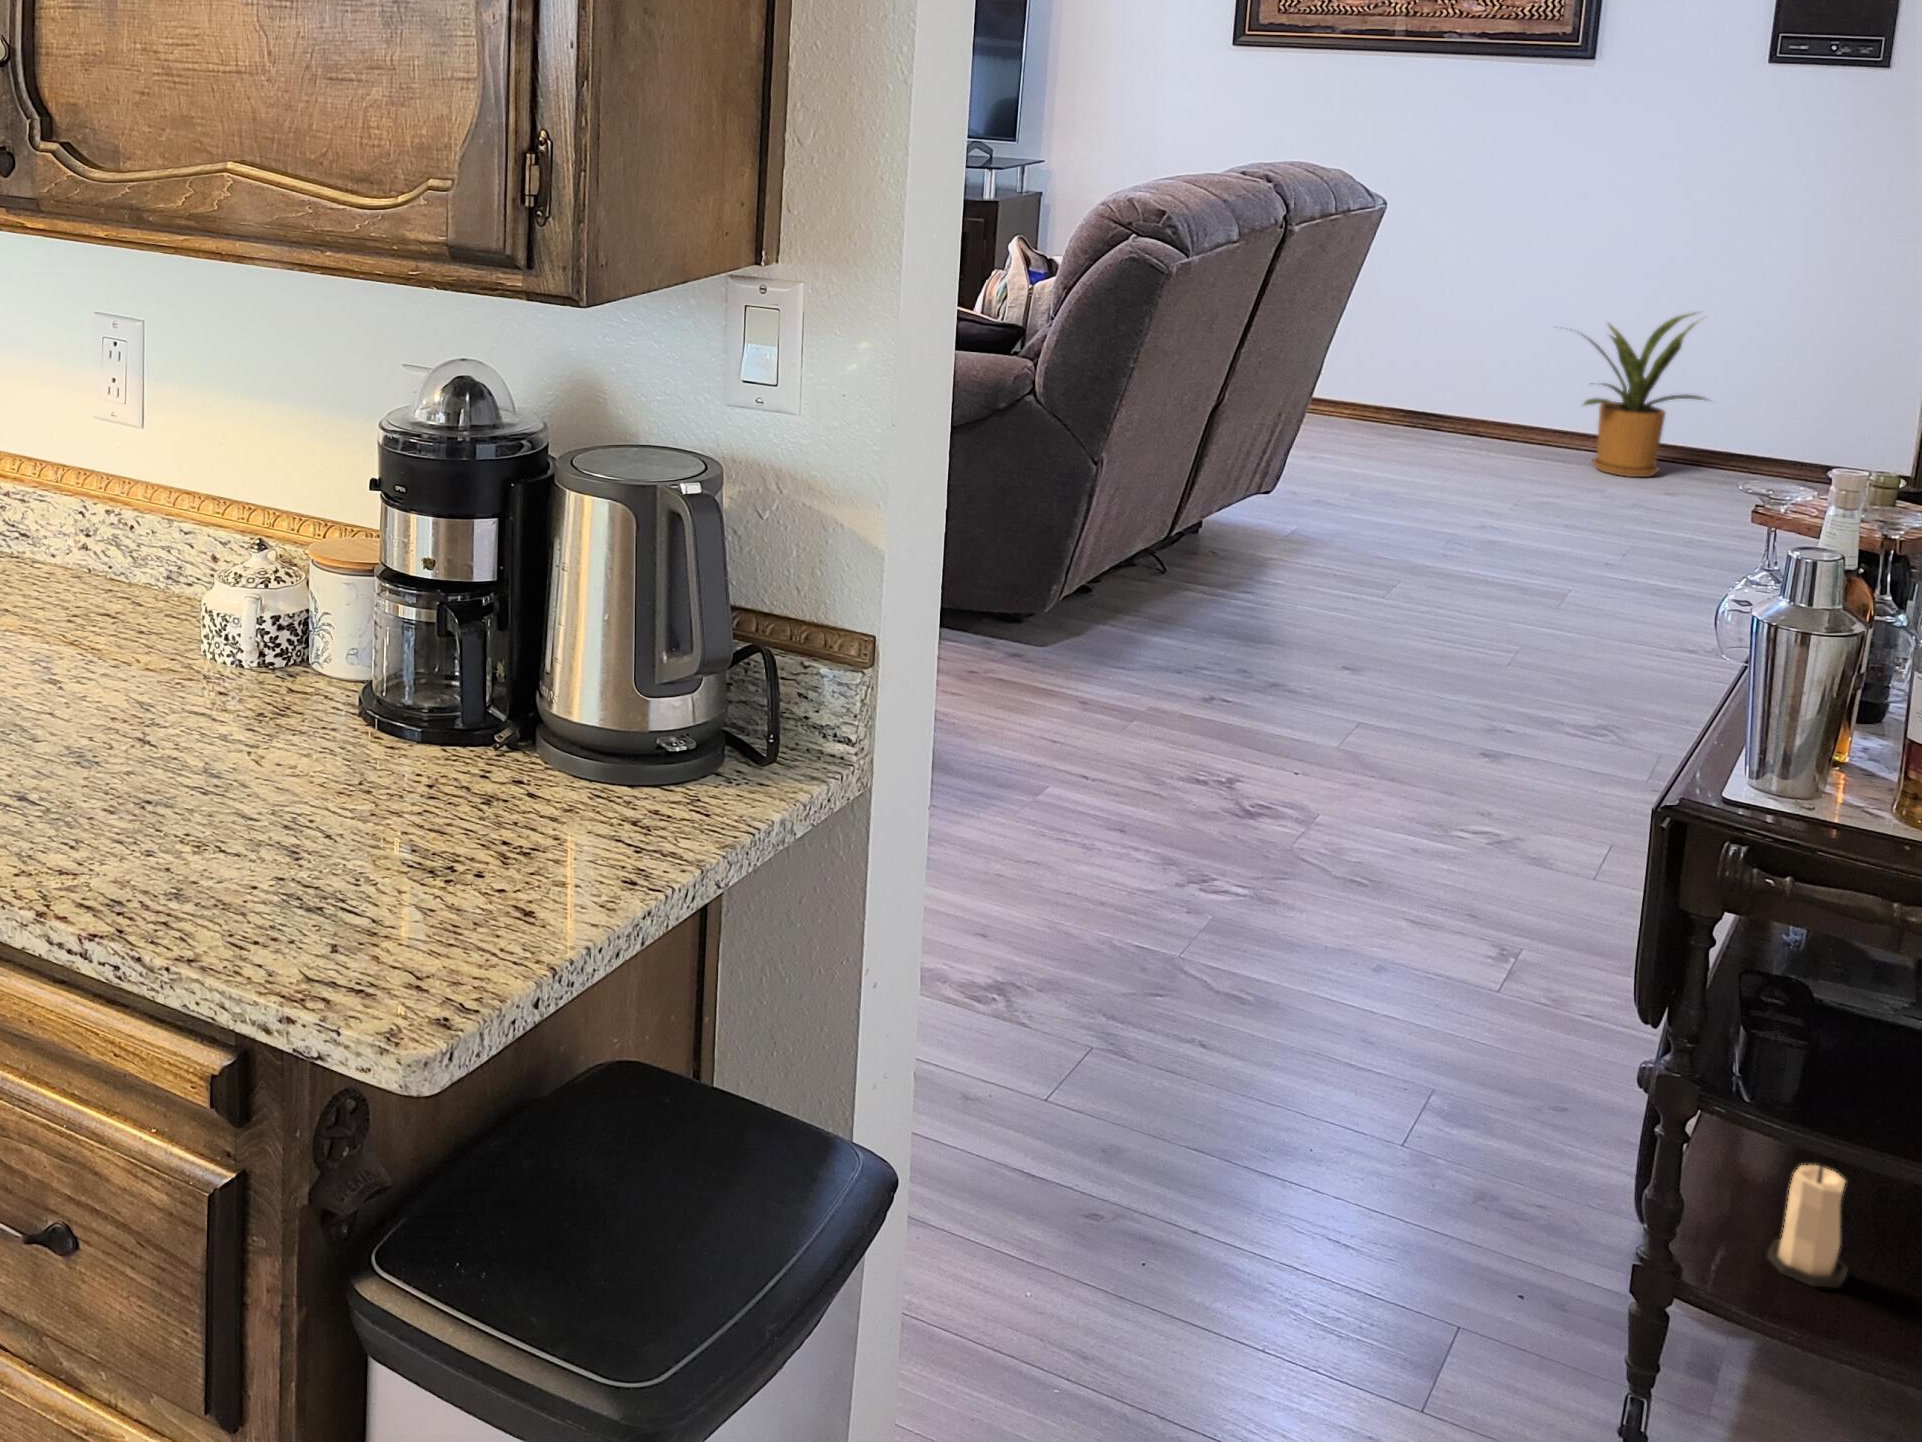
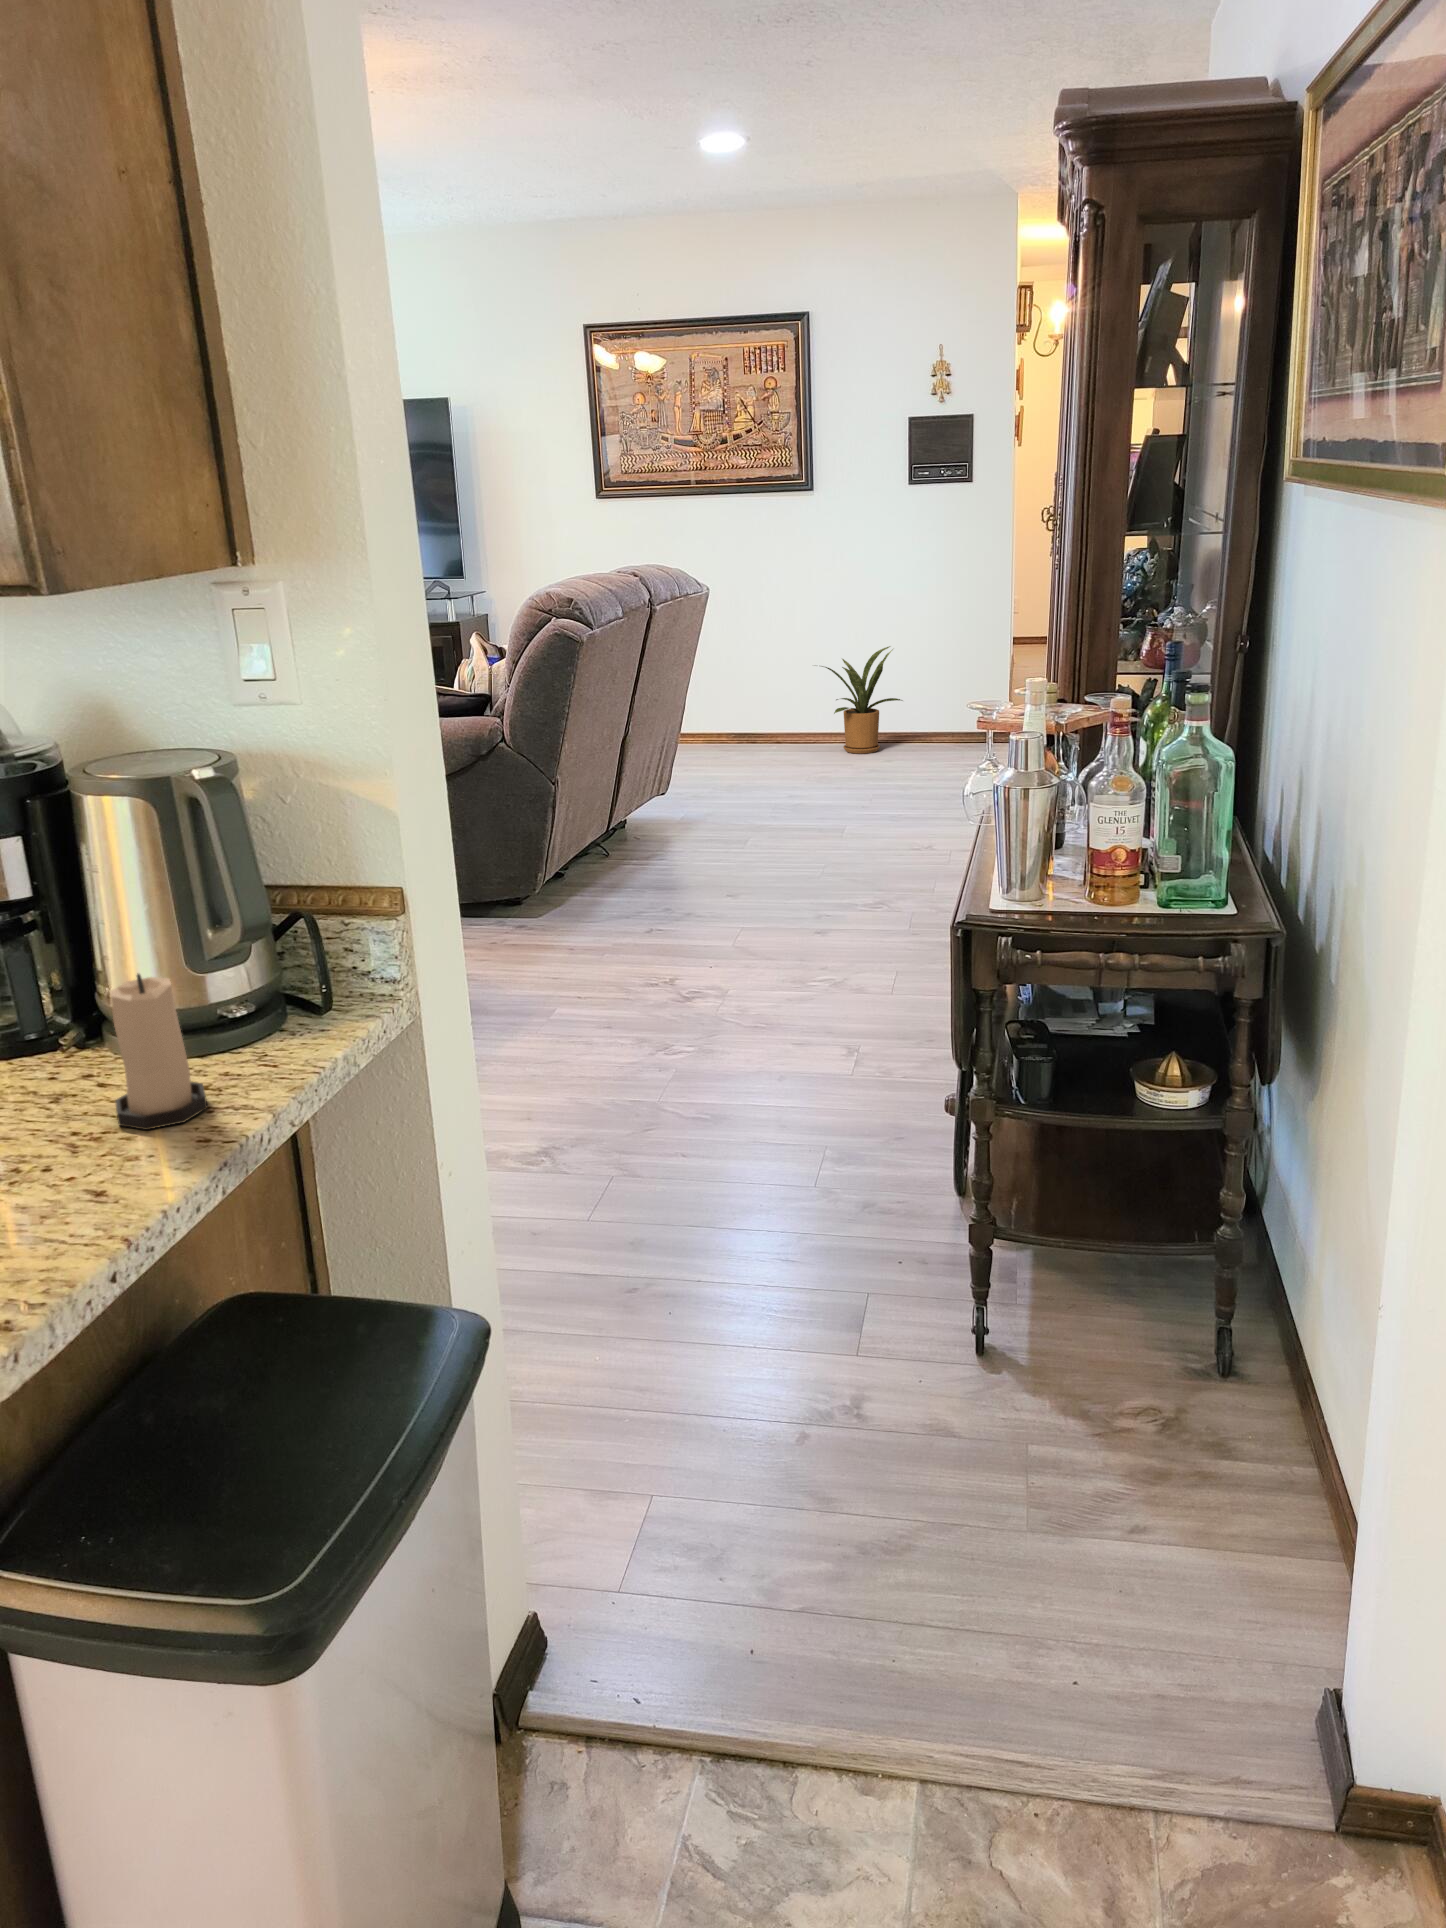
candle: present [1767,1165,1847,1288] -> present [110,974,207,1130]

